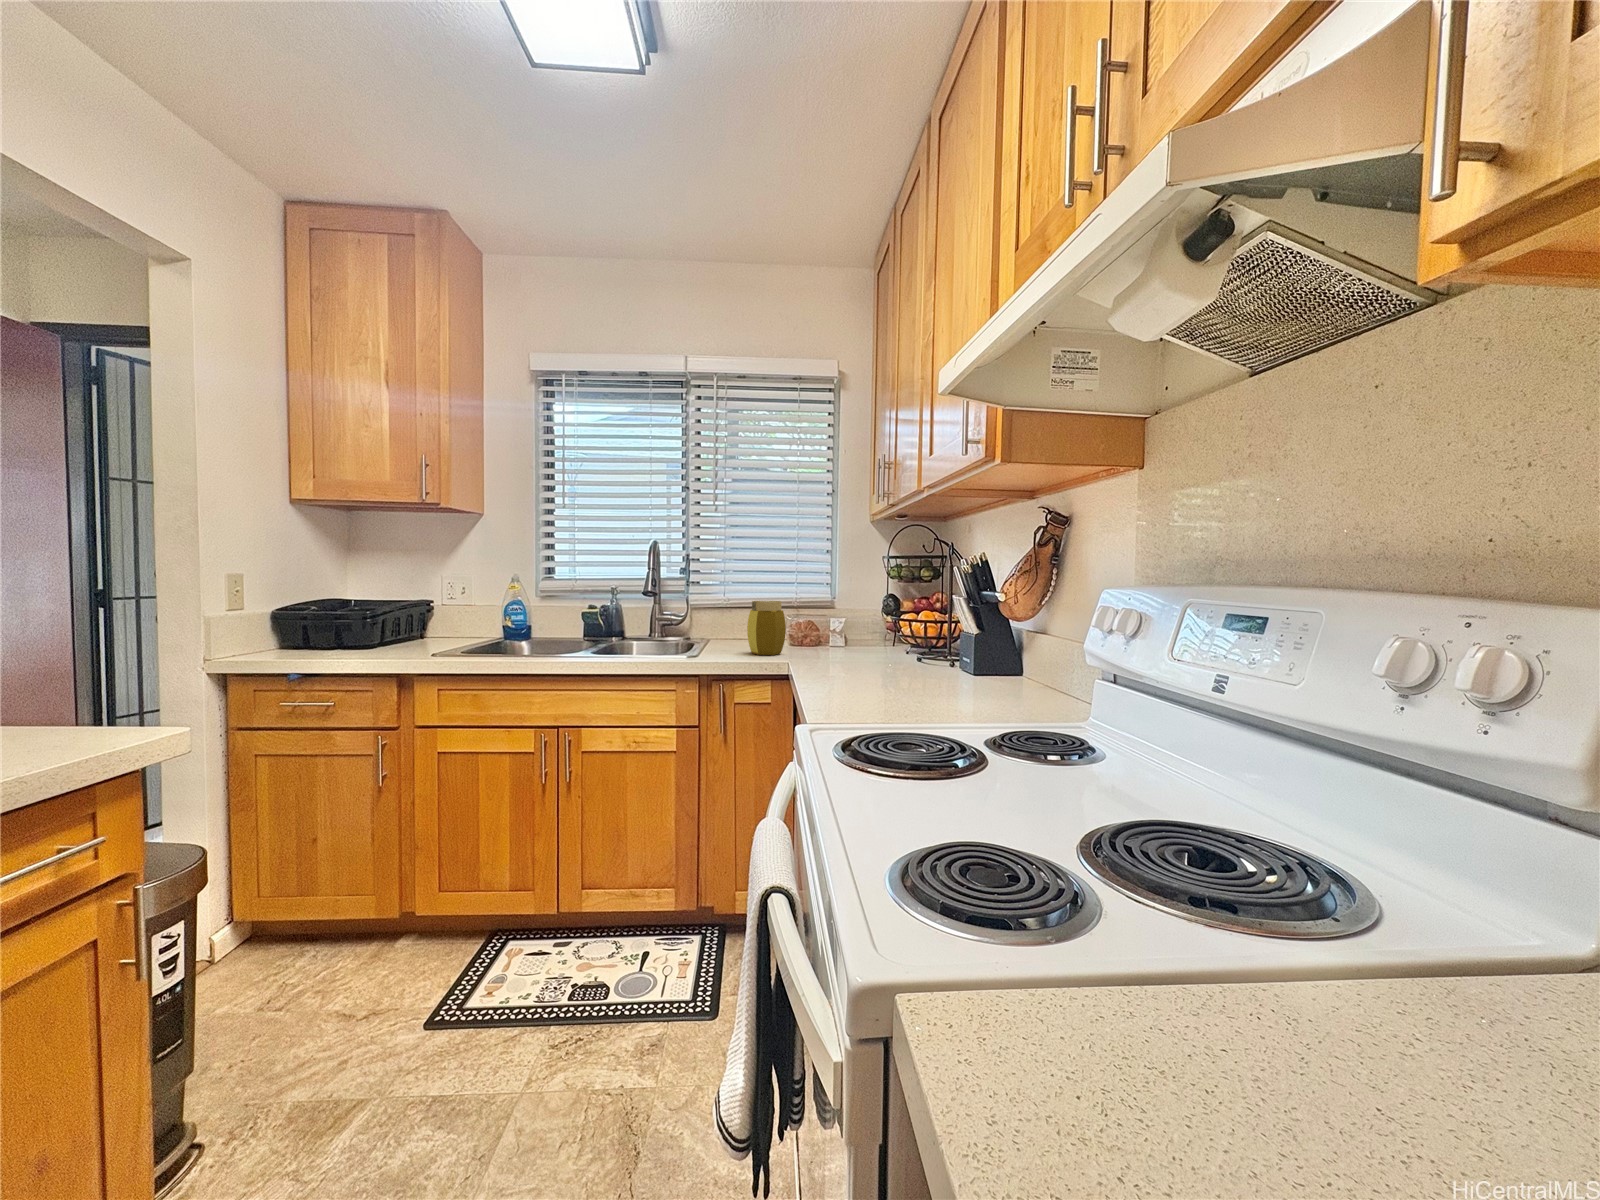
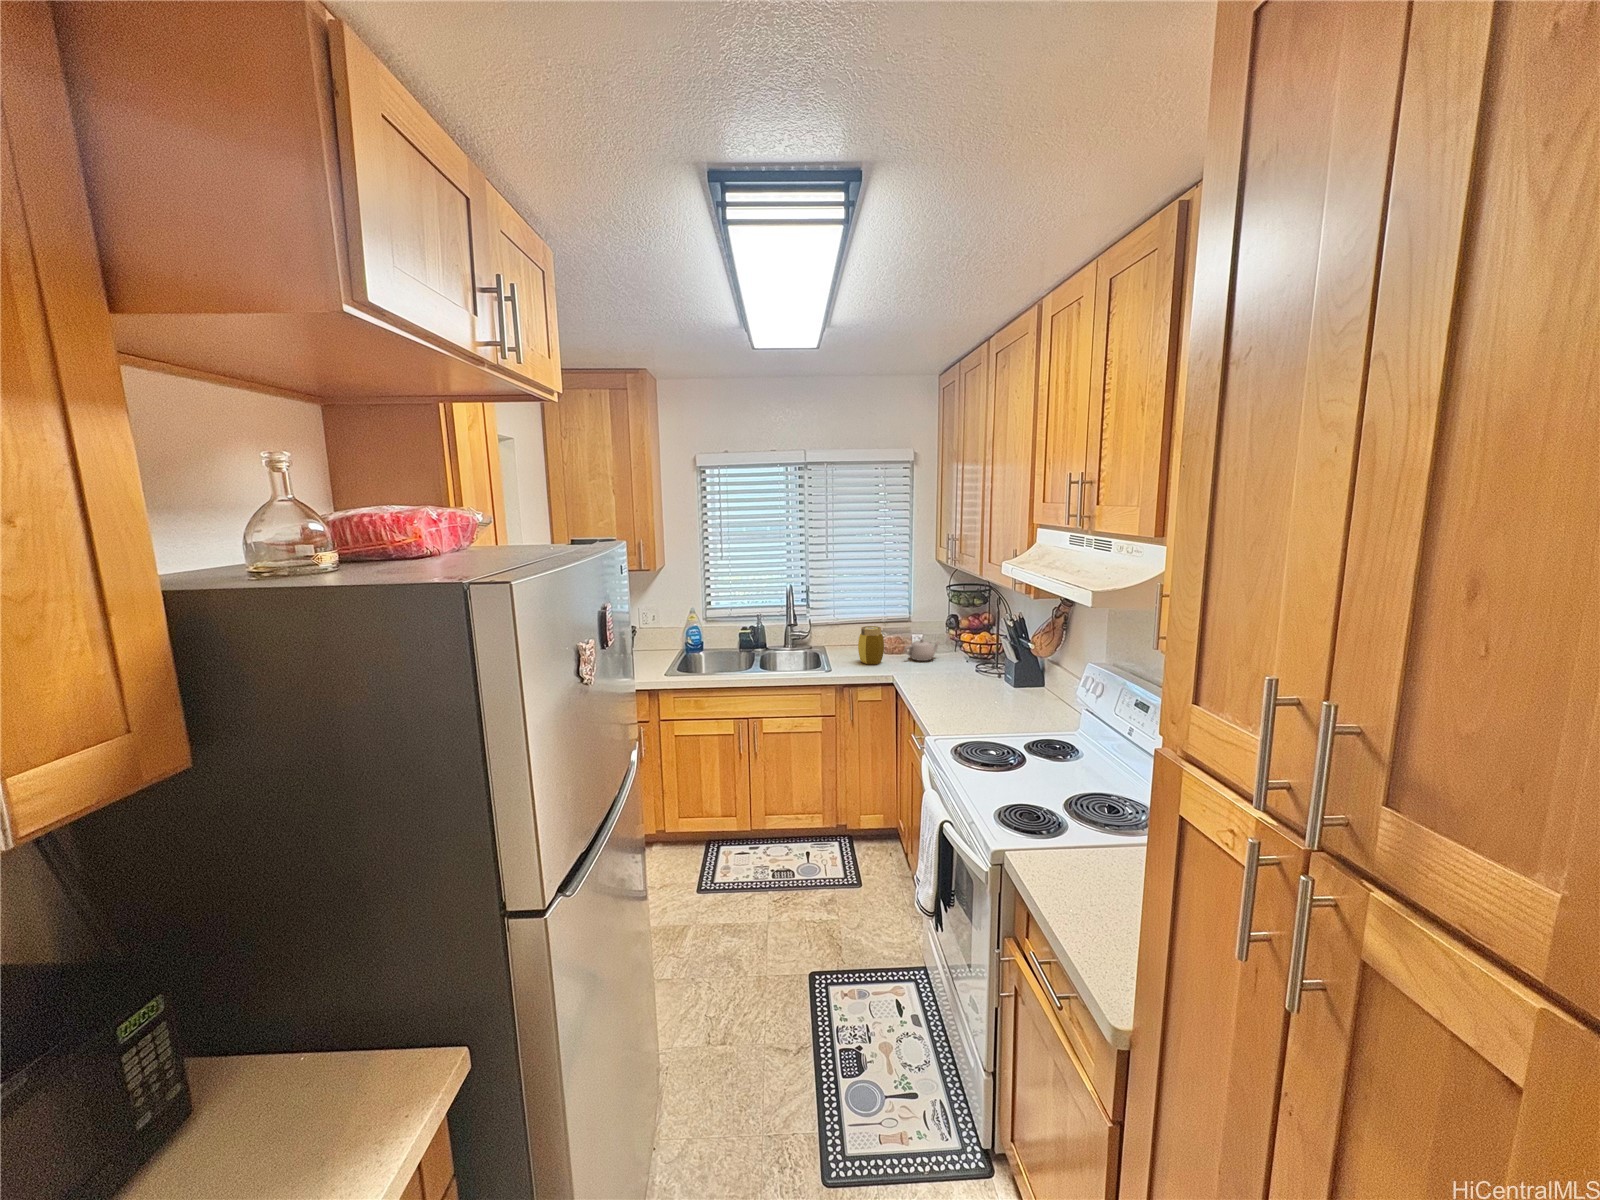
teapot: none [816,622,872,653] -> present [904,639,940,661]

